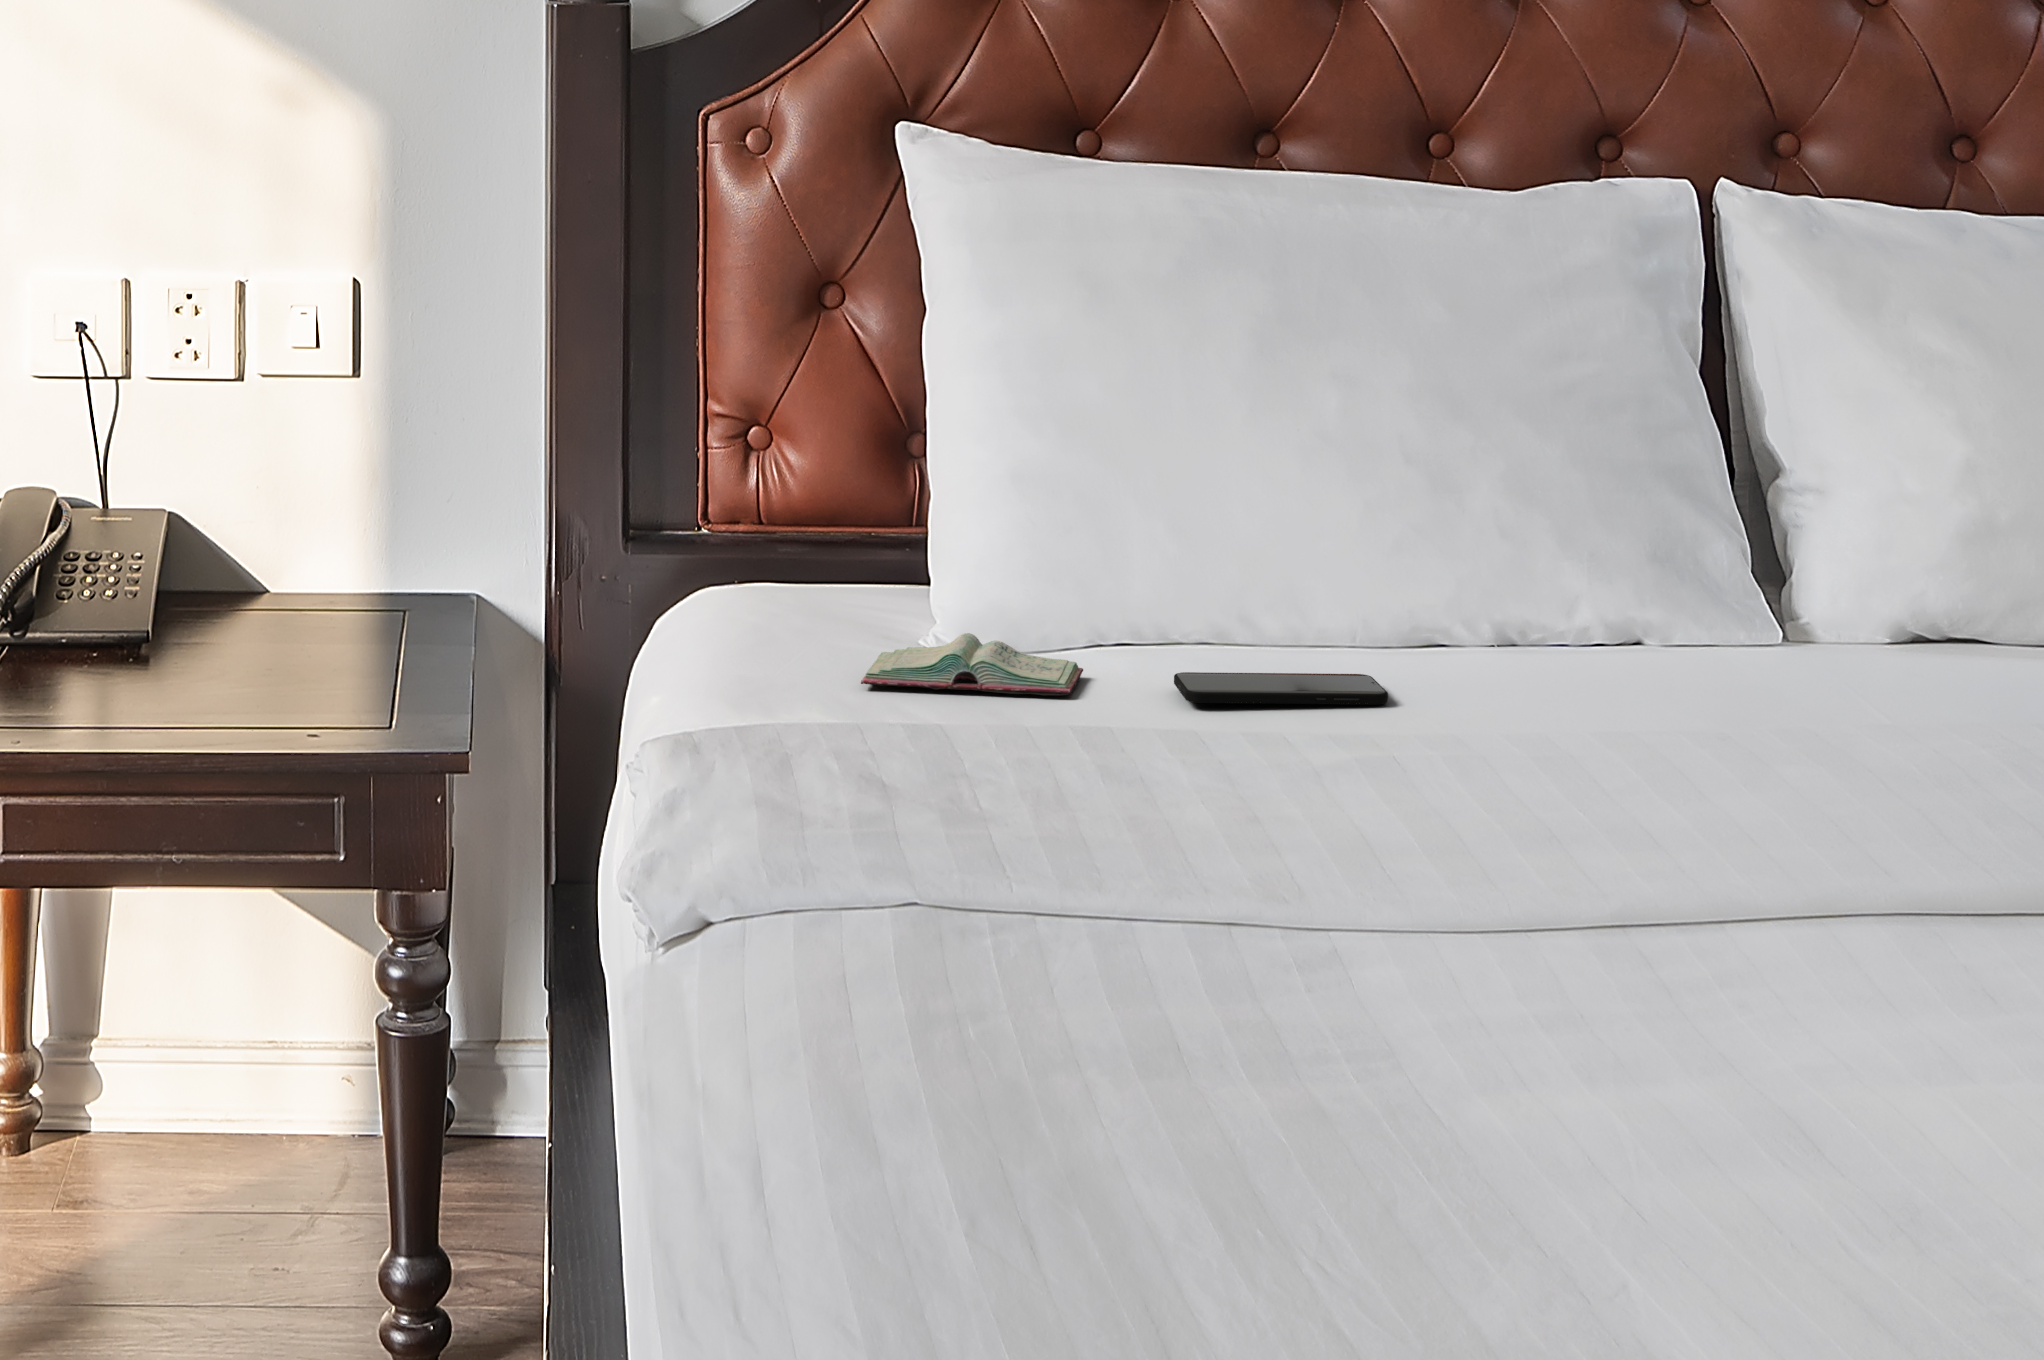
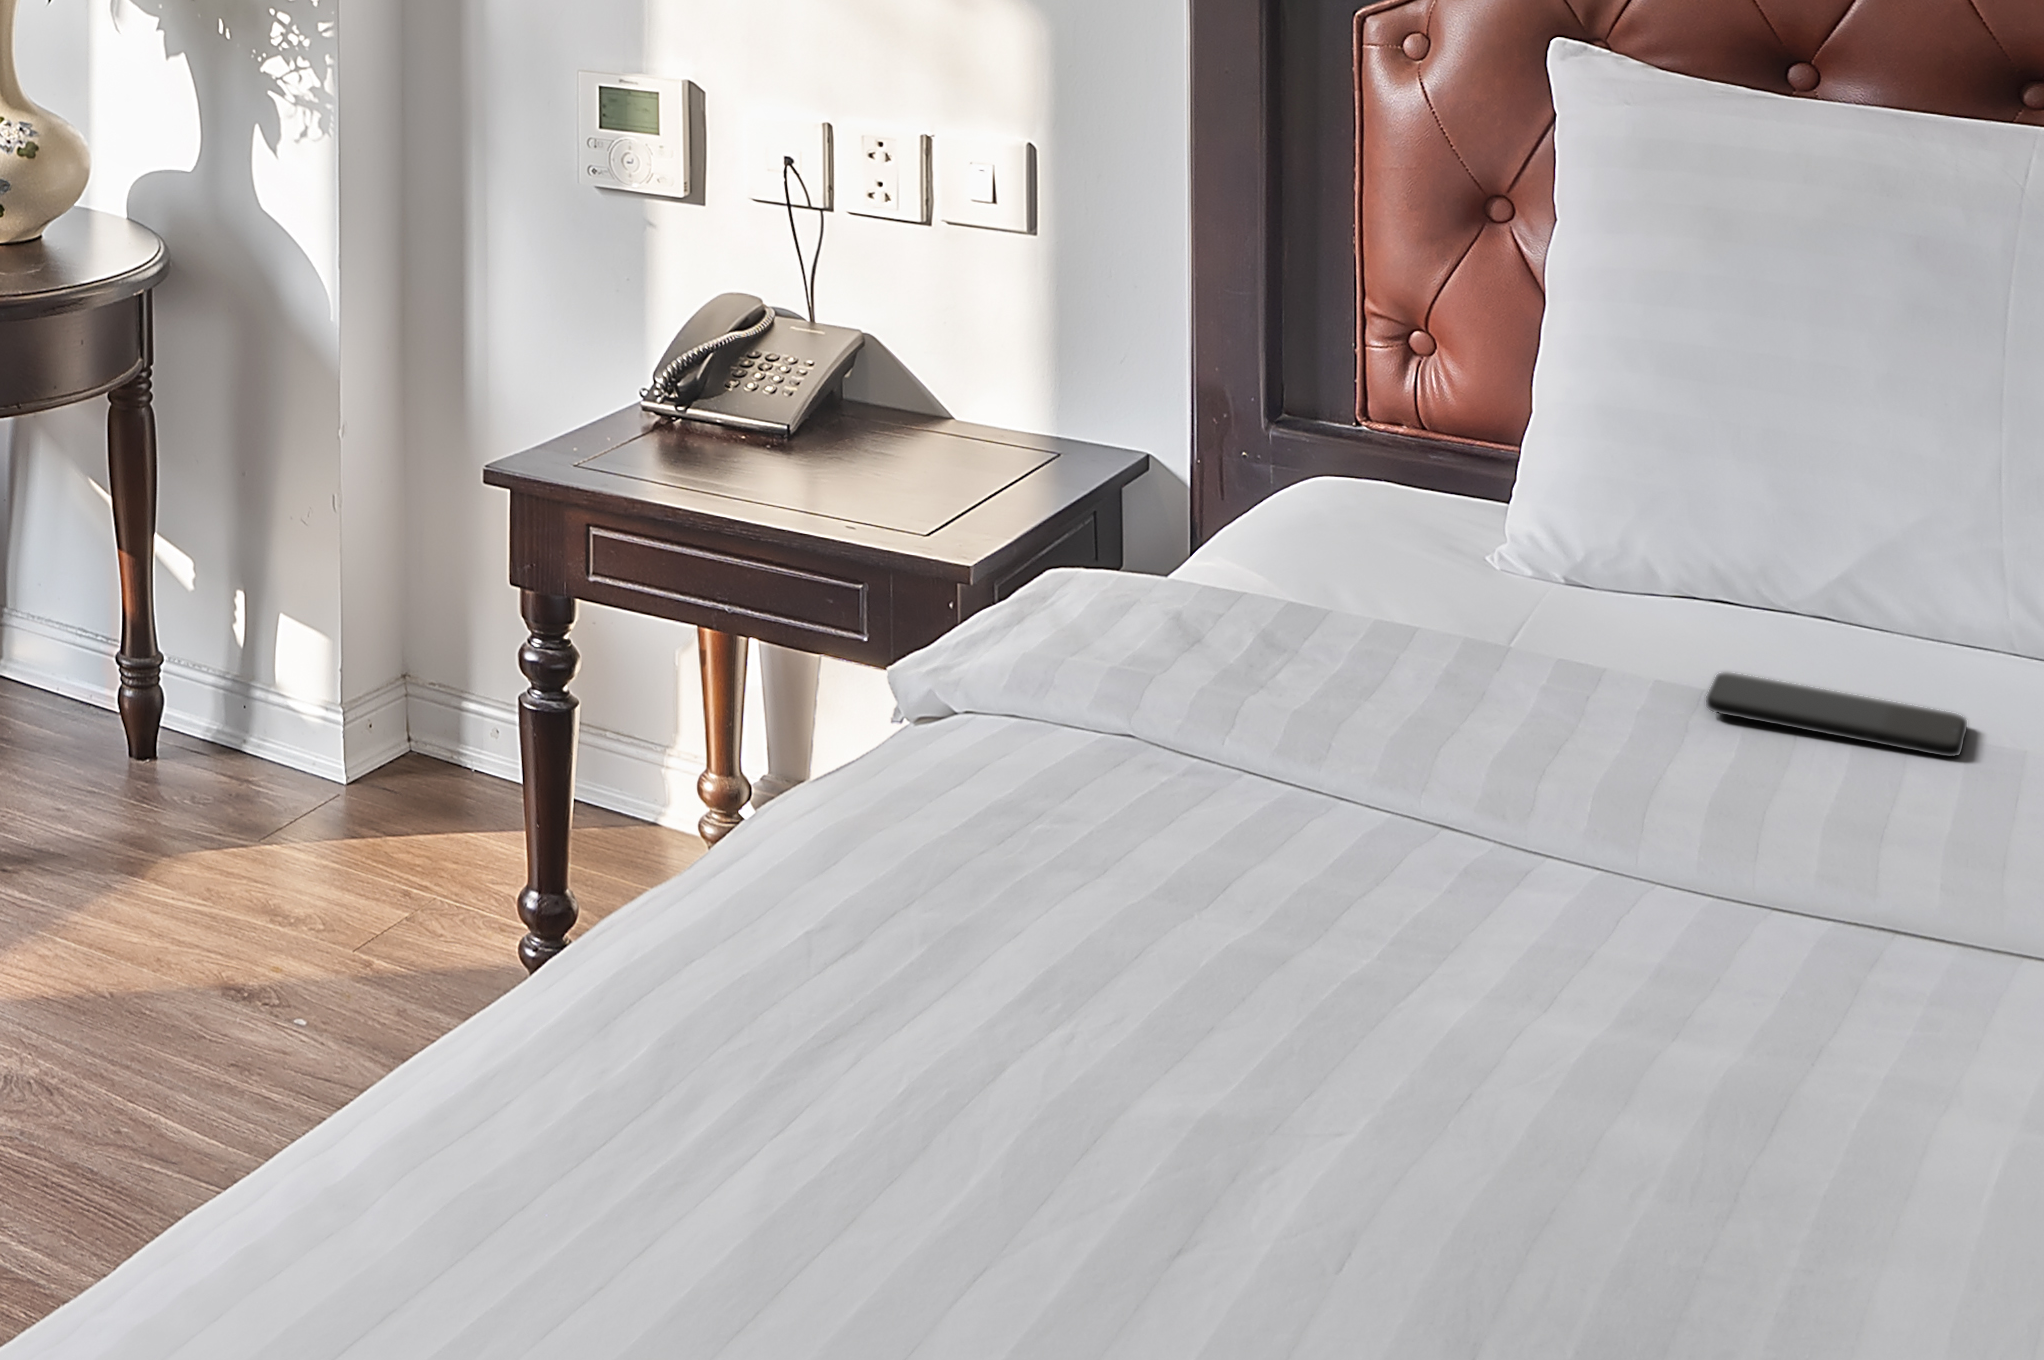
book: present [861,633,1083,695] -> none [1374,584,1632,674]

